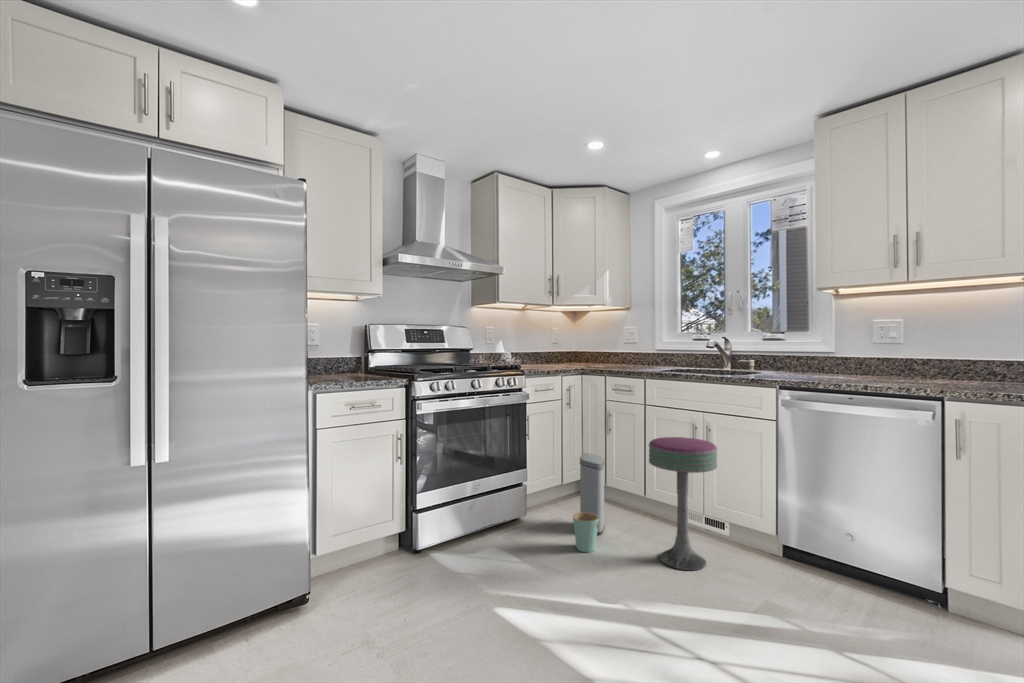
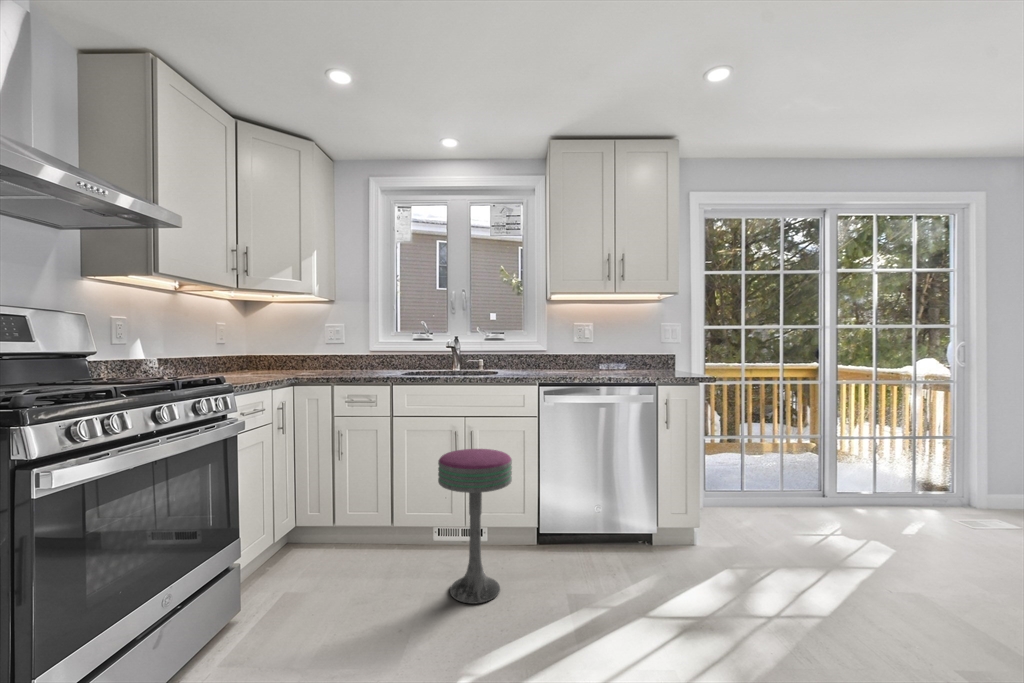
trash can: present [573,453,605,552] -> none [327,491,380,632]

